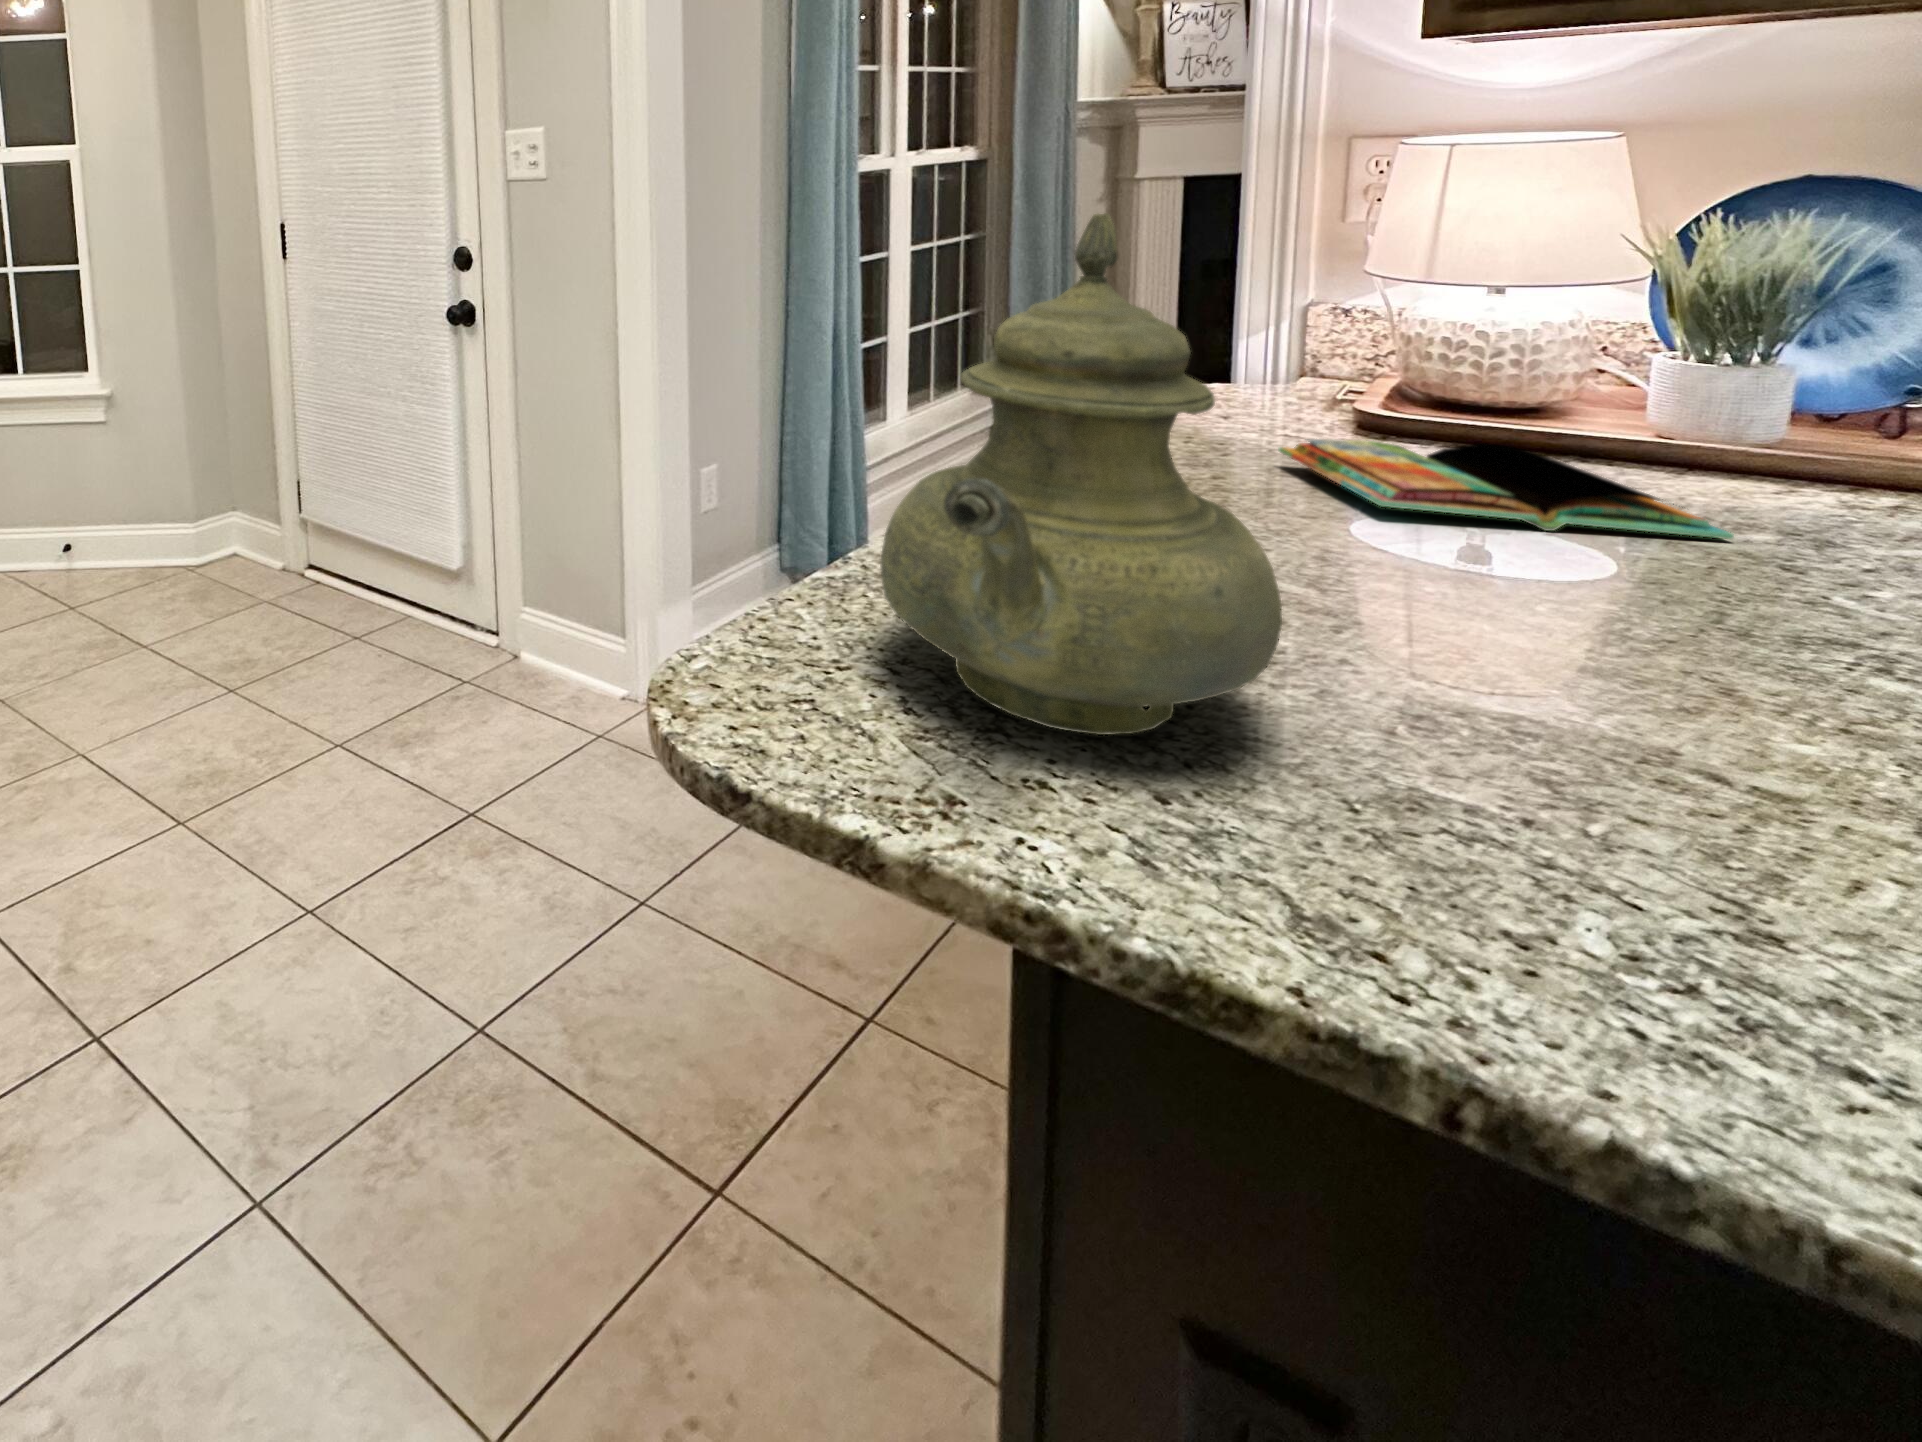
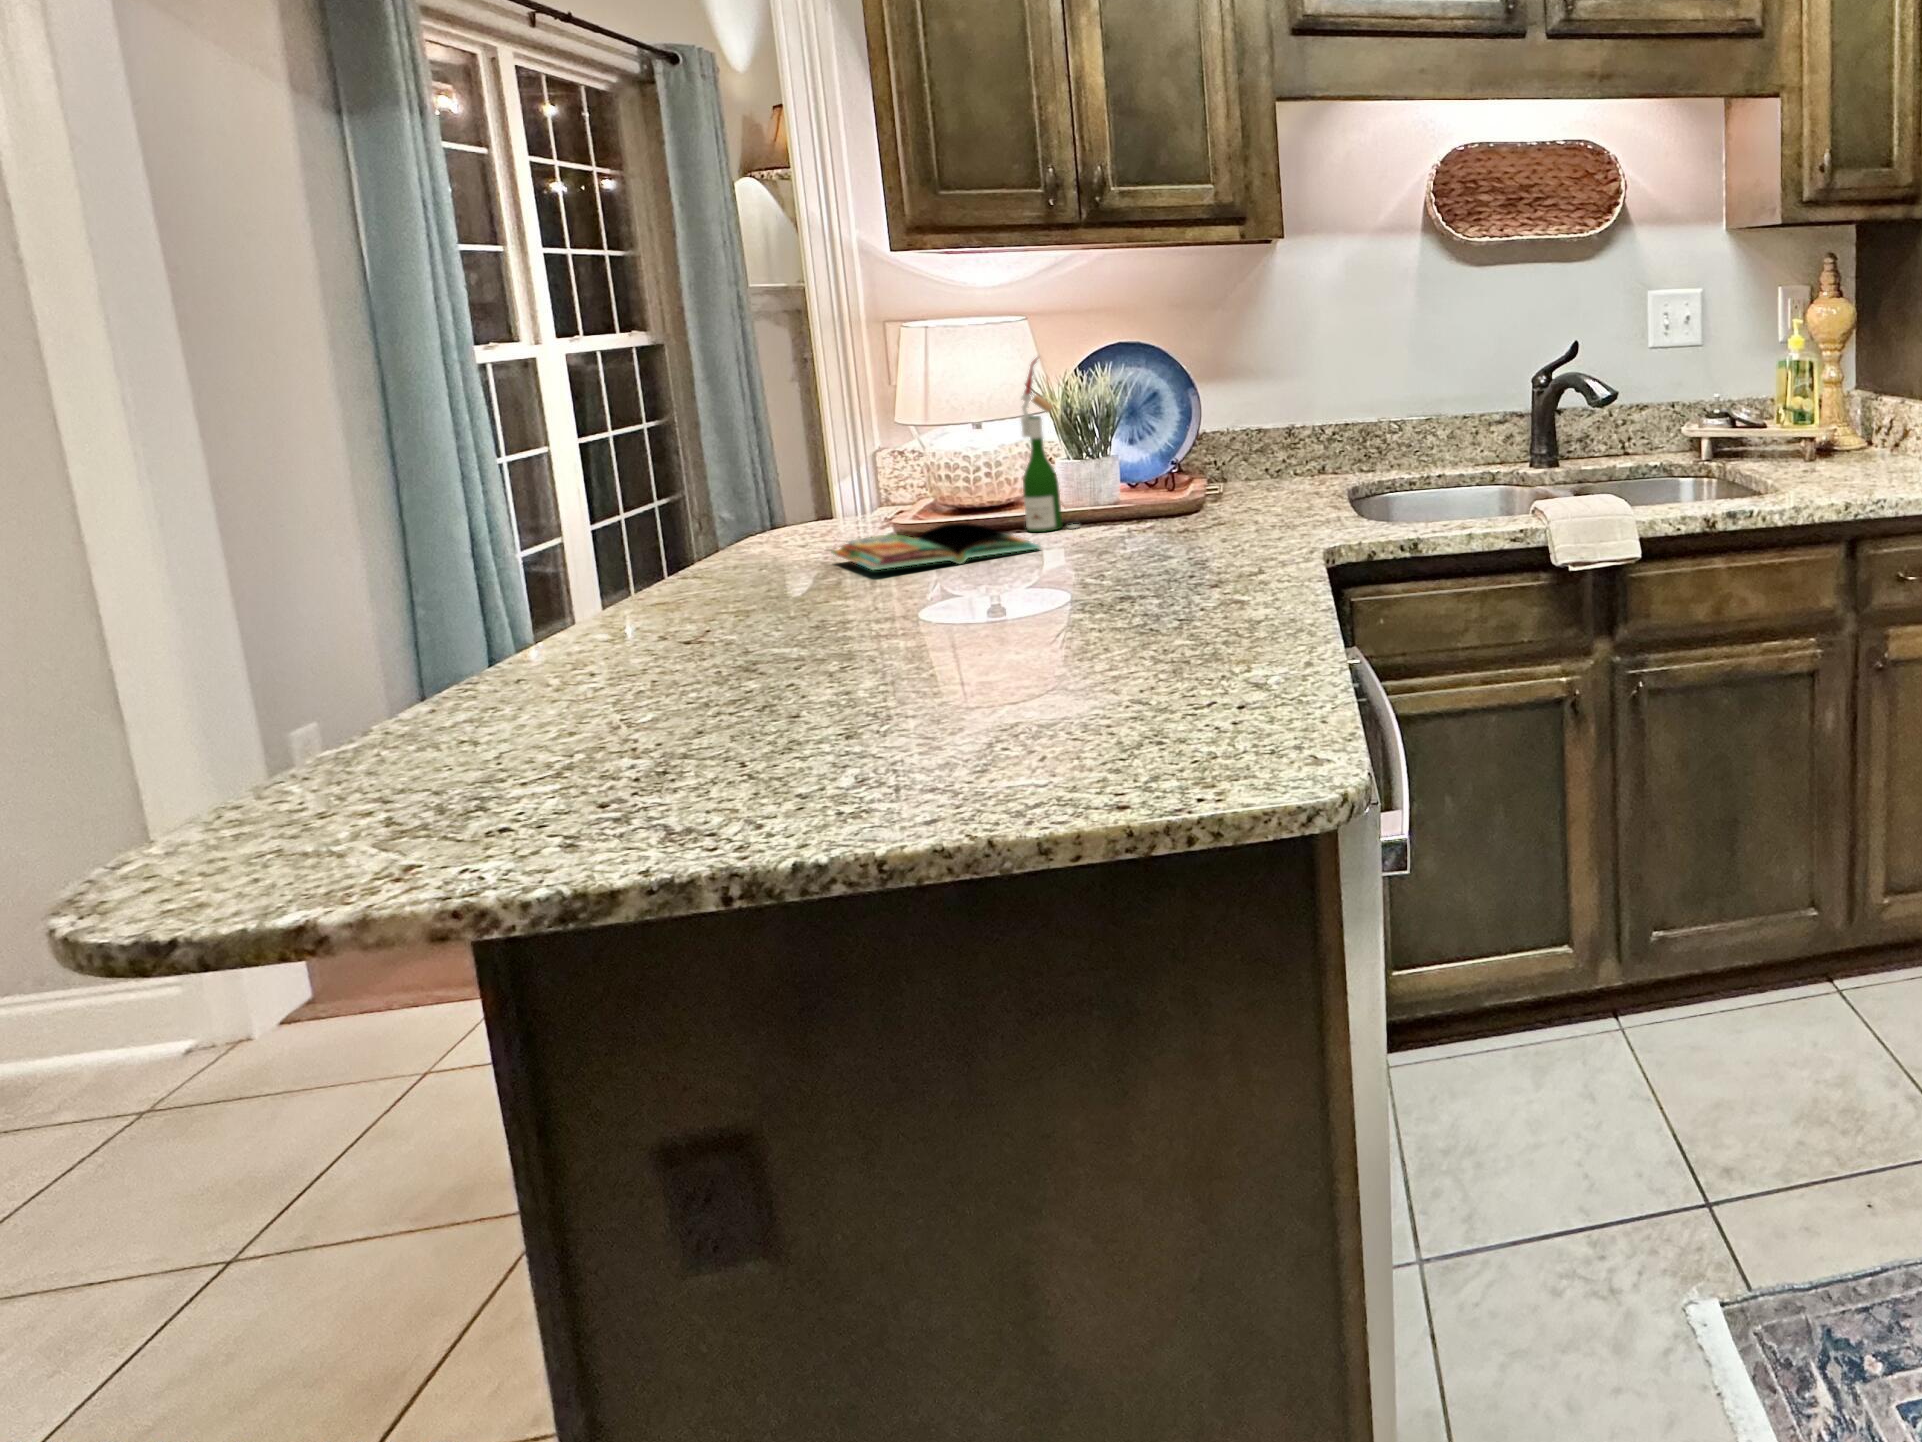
wine bottle: none [1636,177,1779,501] -> present [1021,358,1079,532]
teapot: present [880,213,1282,735] -> none [461,405,731,727]

